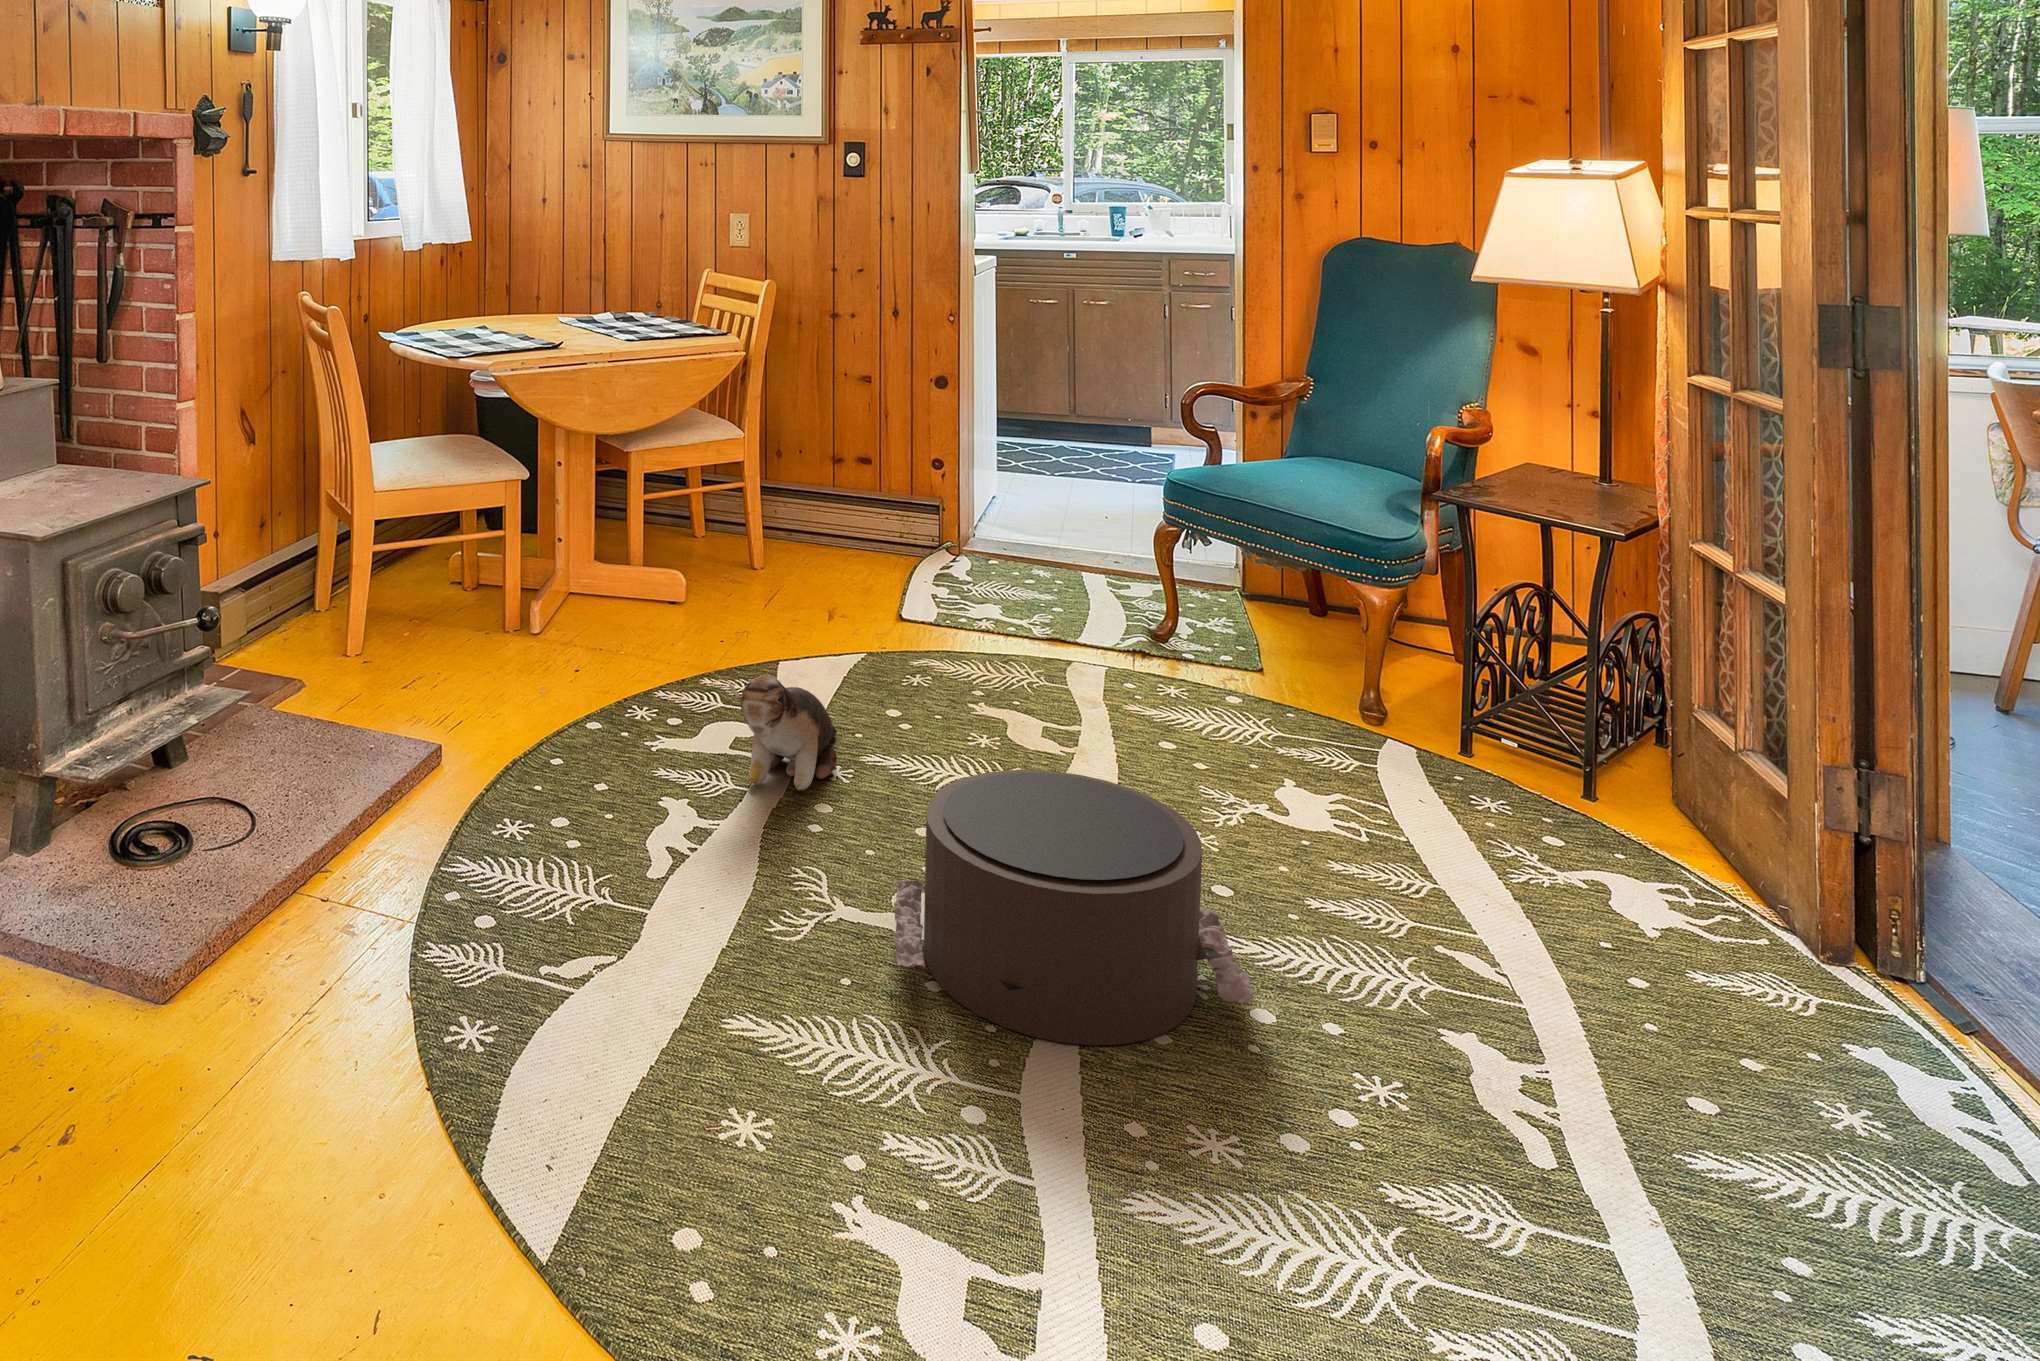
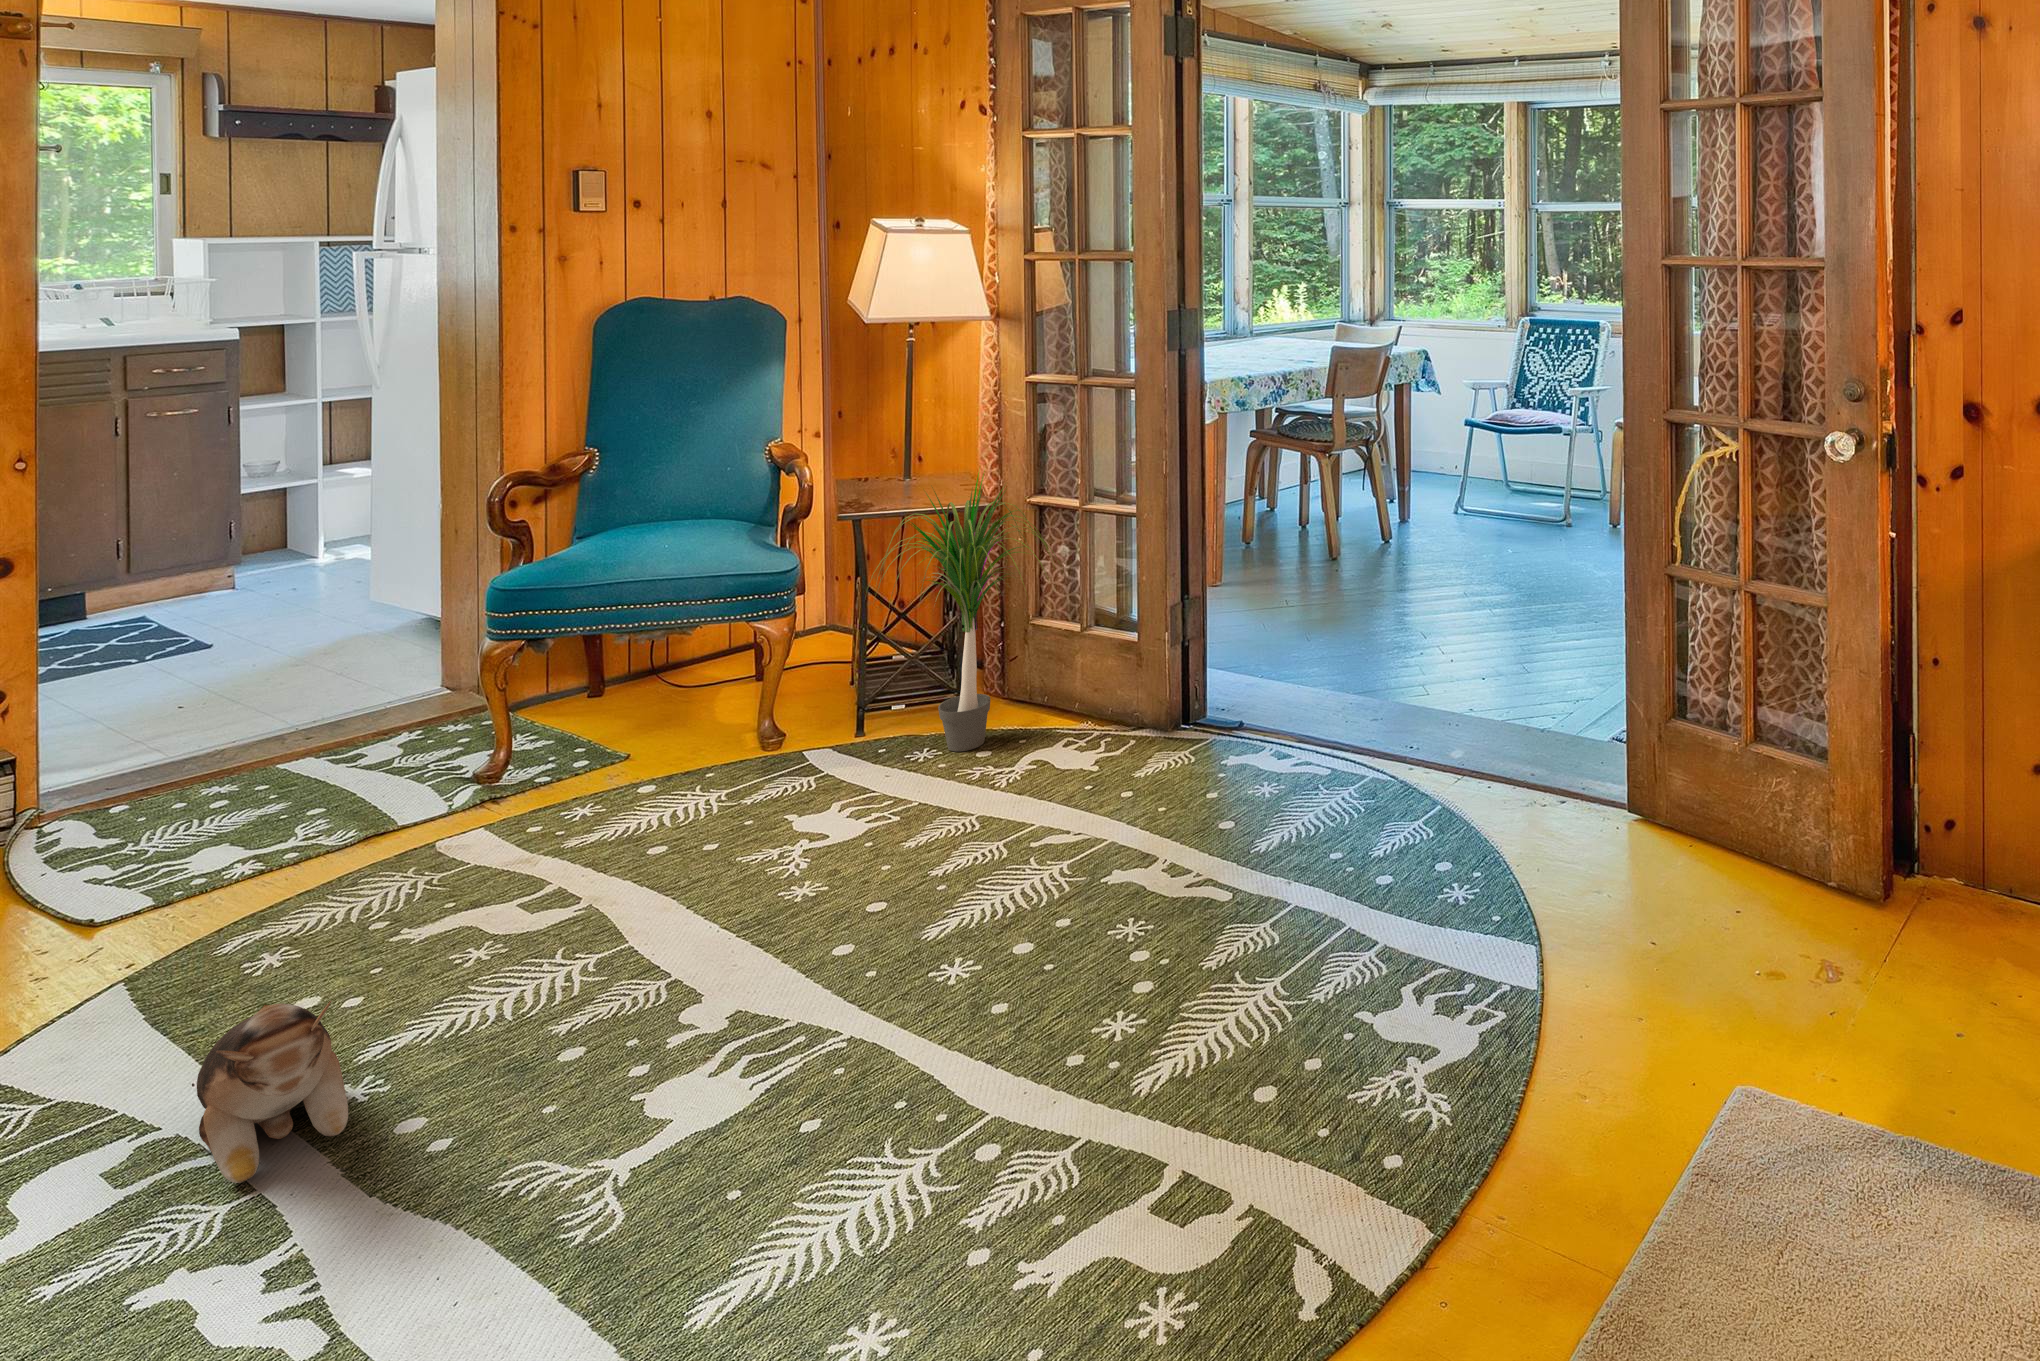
potted plant: none [1421,463,1721,831] -> present [870,473,1053,751]
pouf: present [894,770,1254,1045] -> none [687,838,1052,1122]

